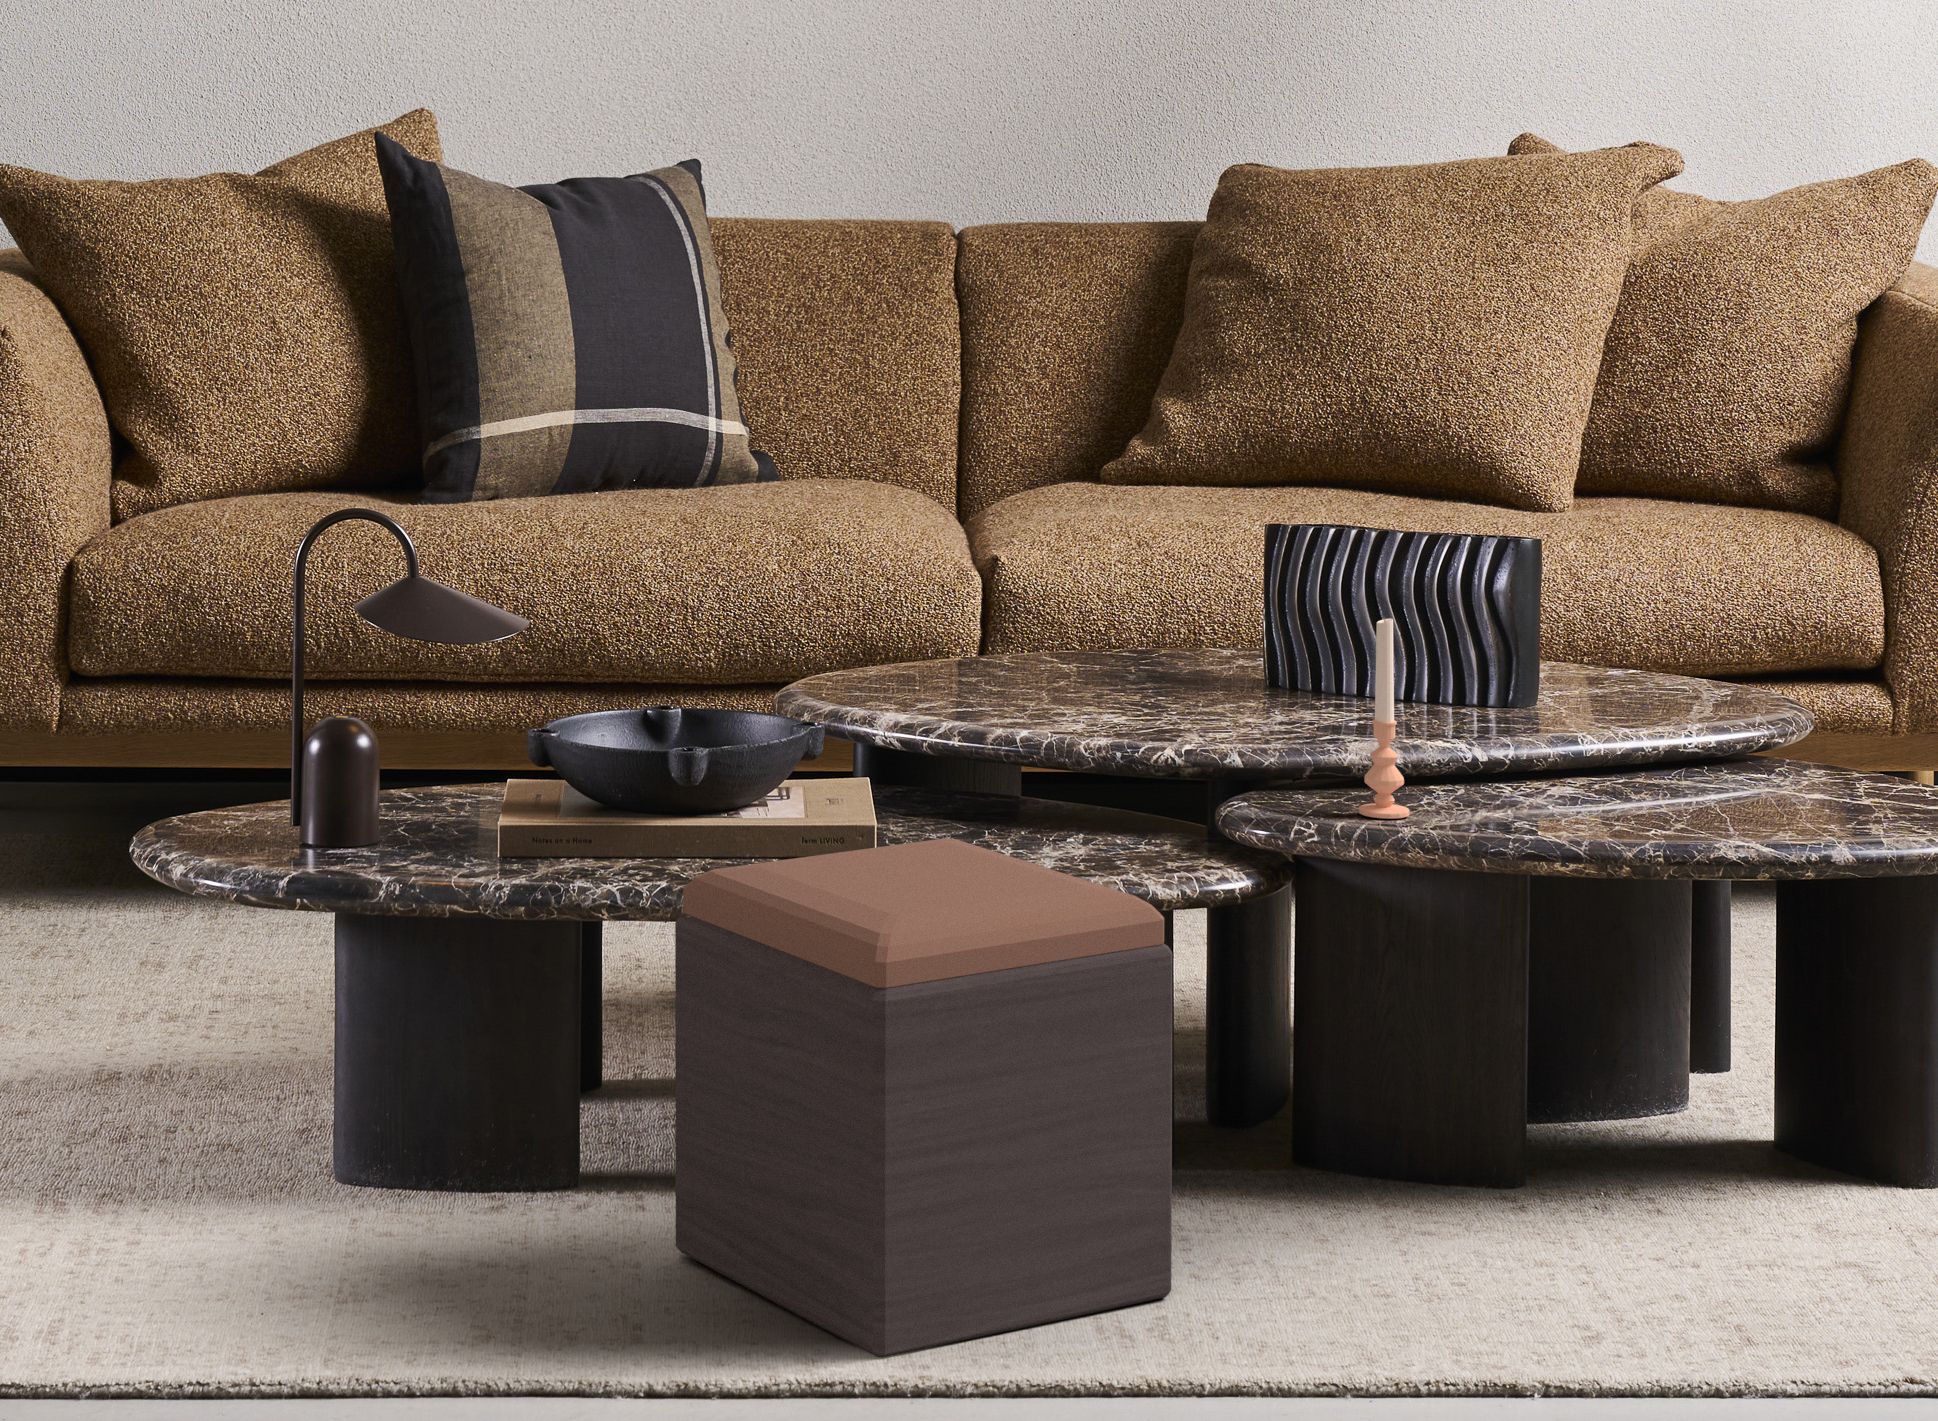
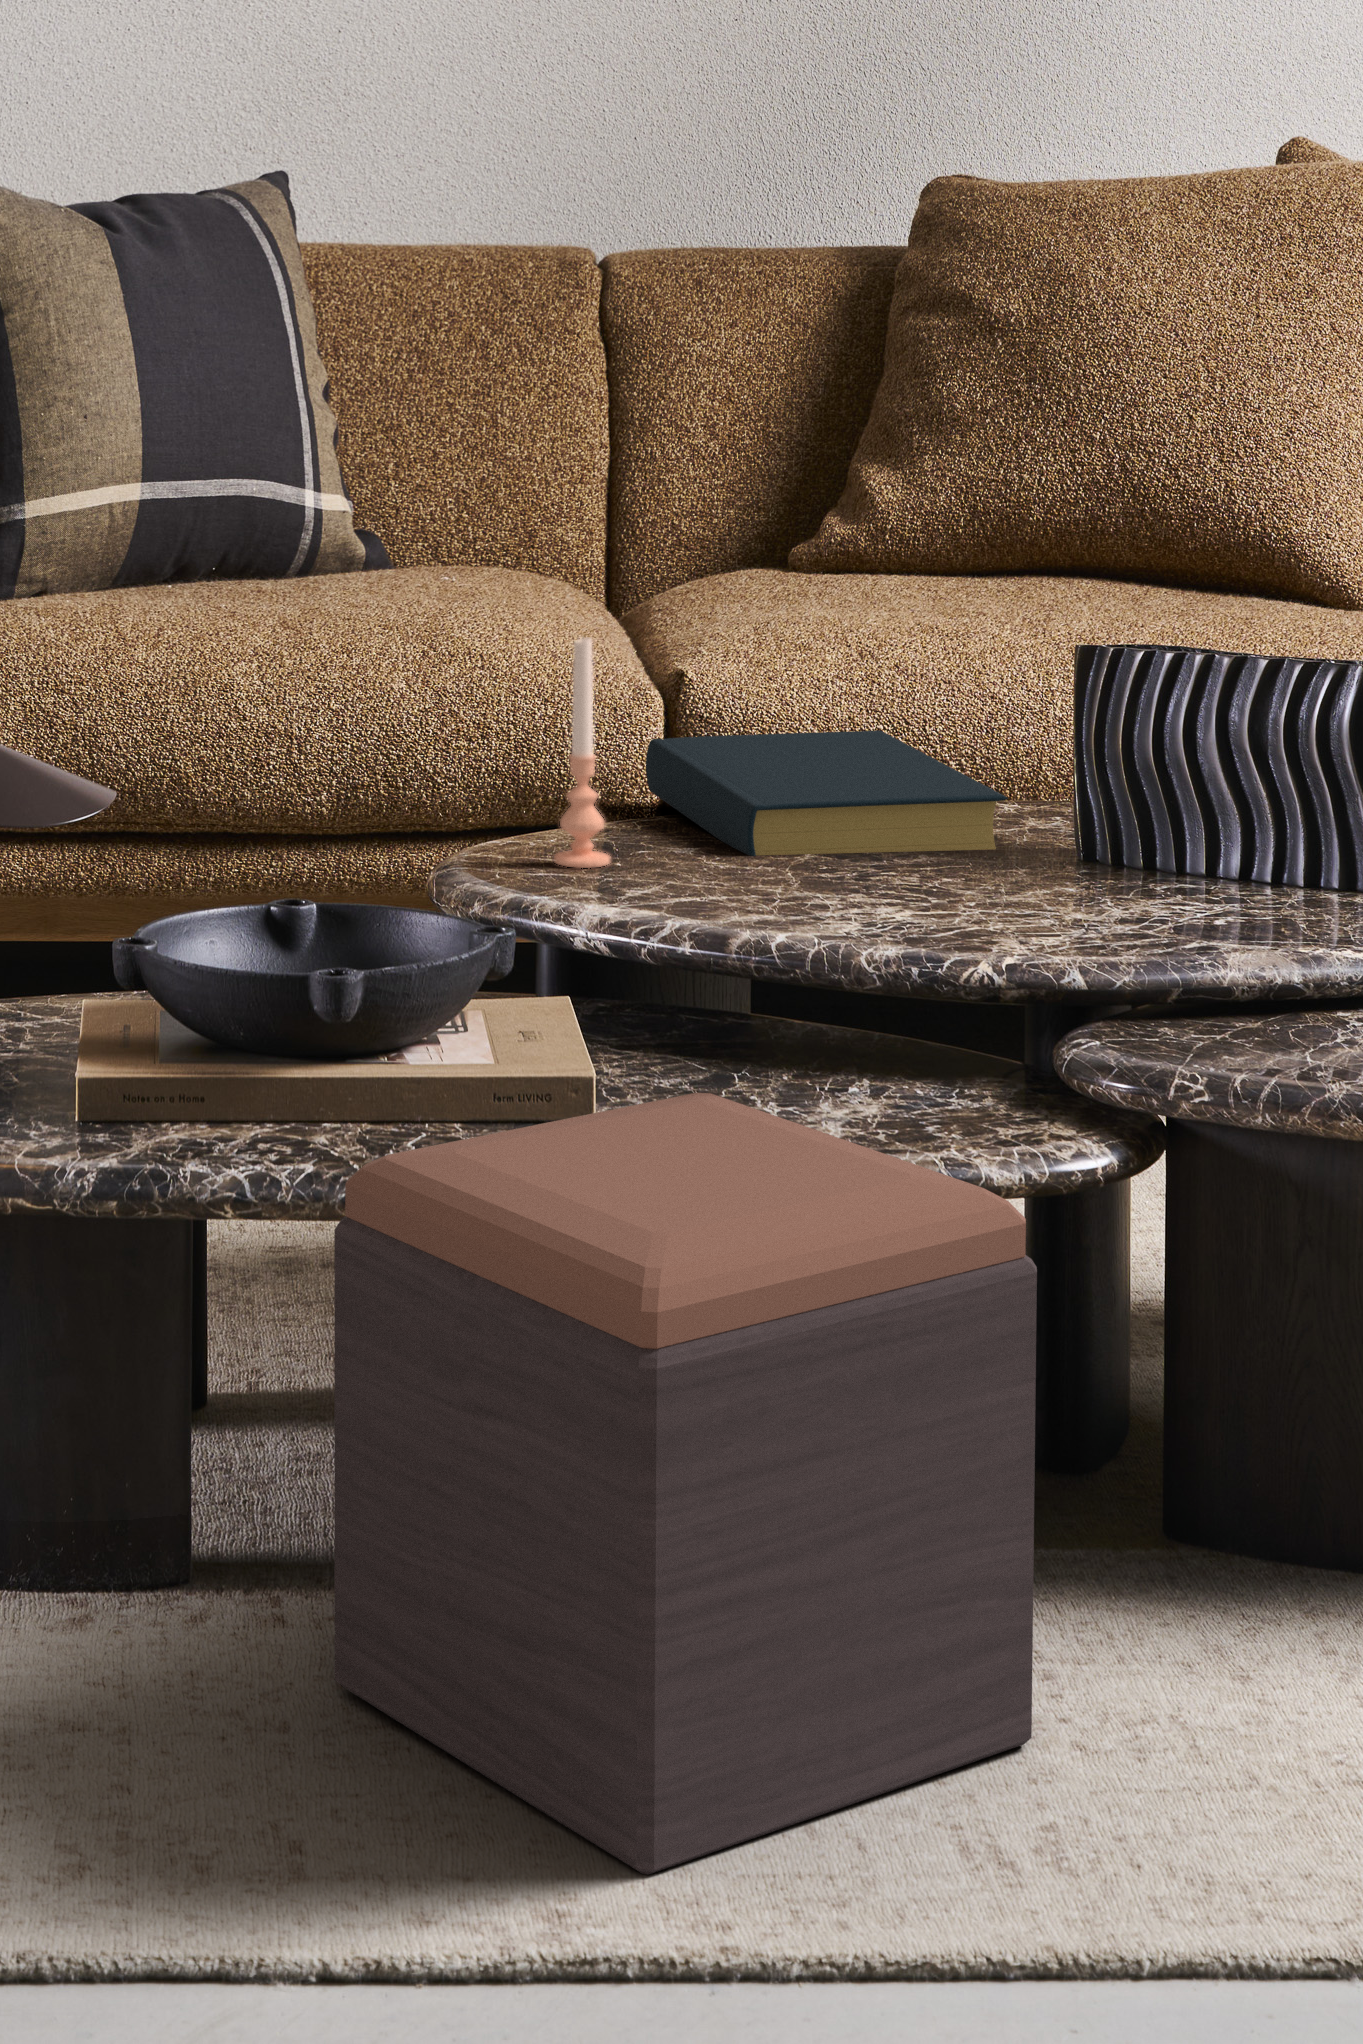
hardback book: none [957,603,1227,697] -> present [646,731,1008,856]
candle: present [1359,617,1409,819] -> present [554,637,610,868]

